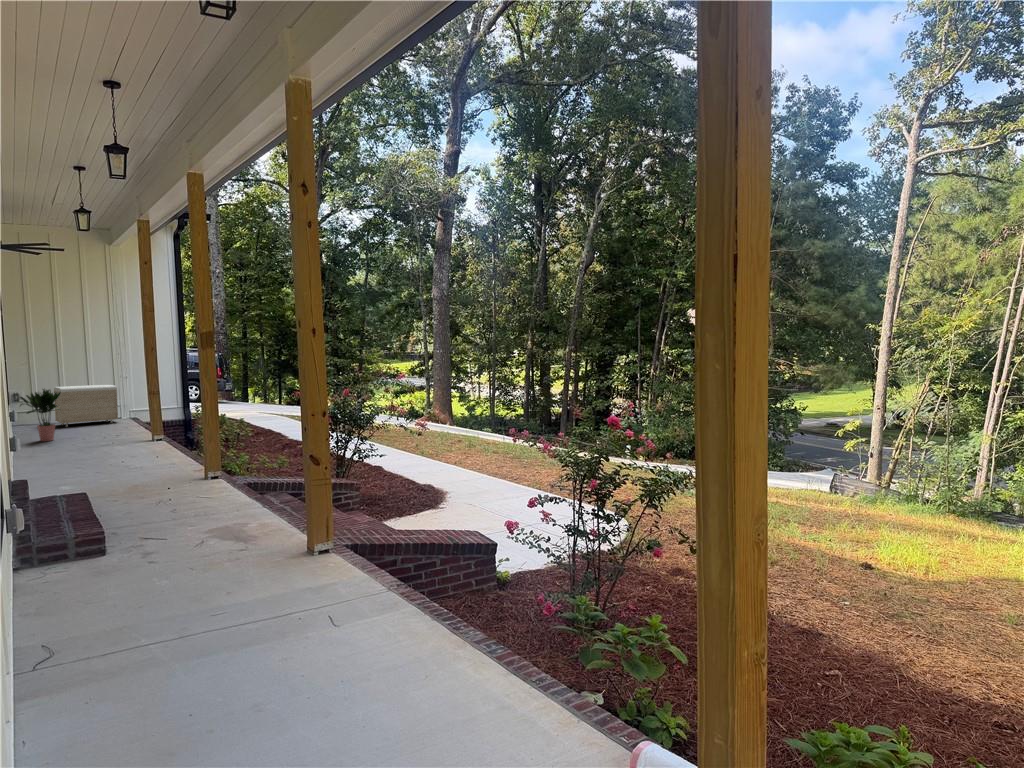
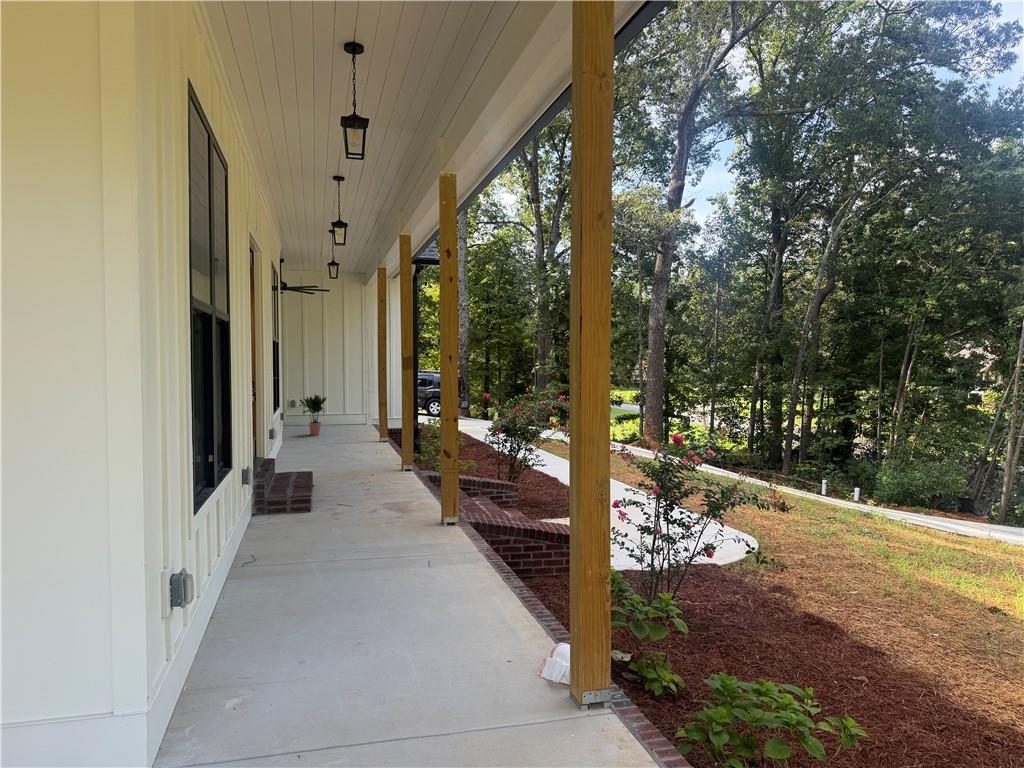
storage bench: present [54,385,118,427] -> none [325,394,369,426]

